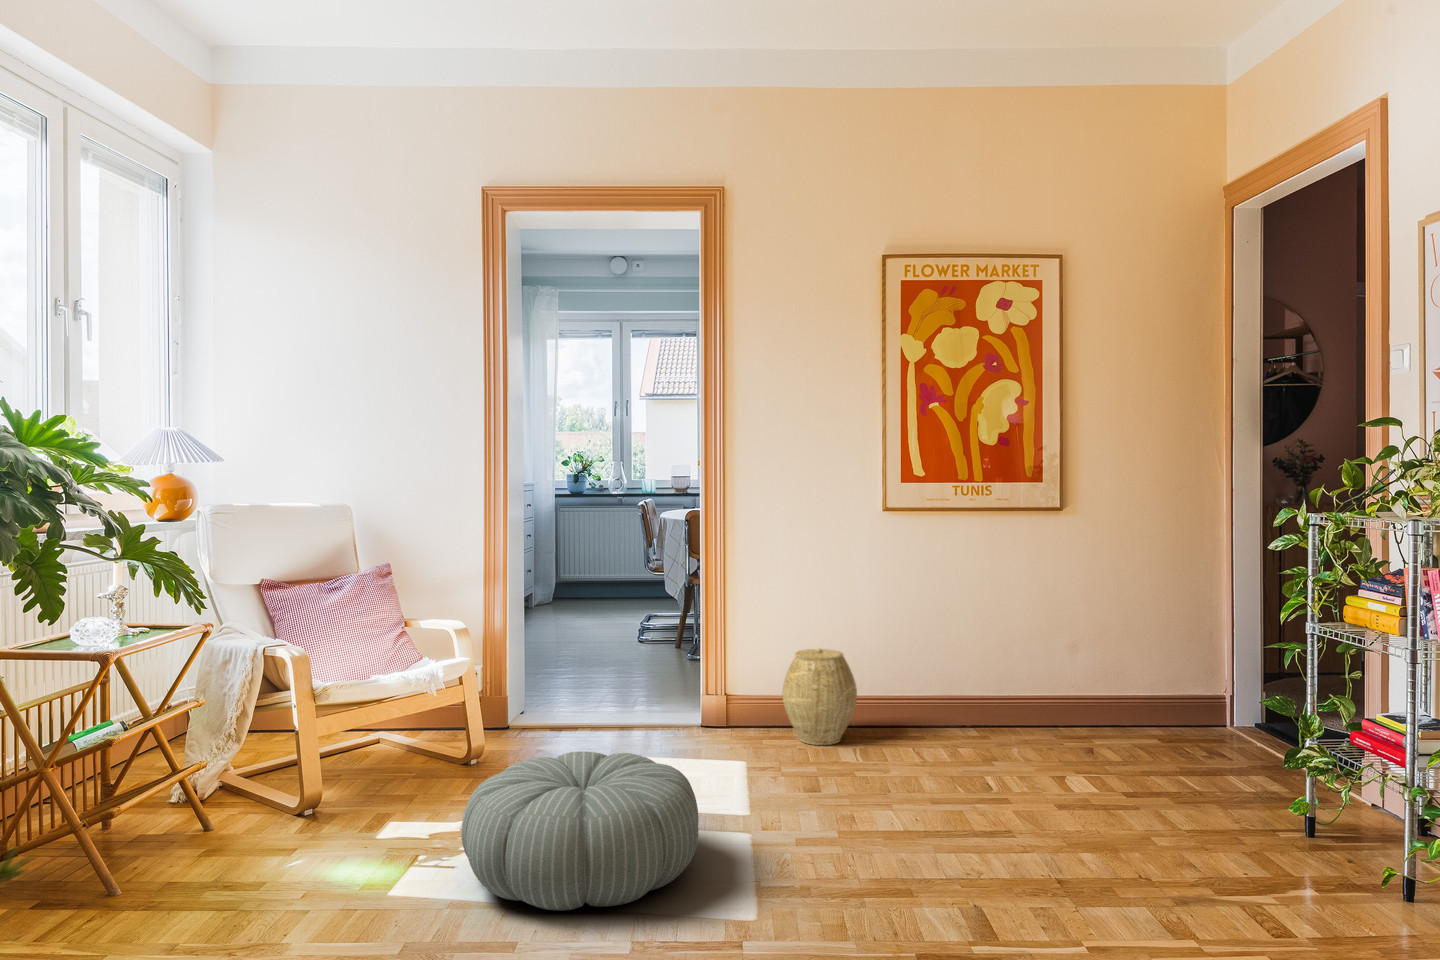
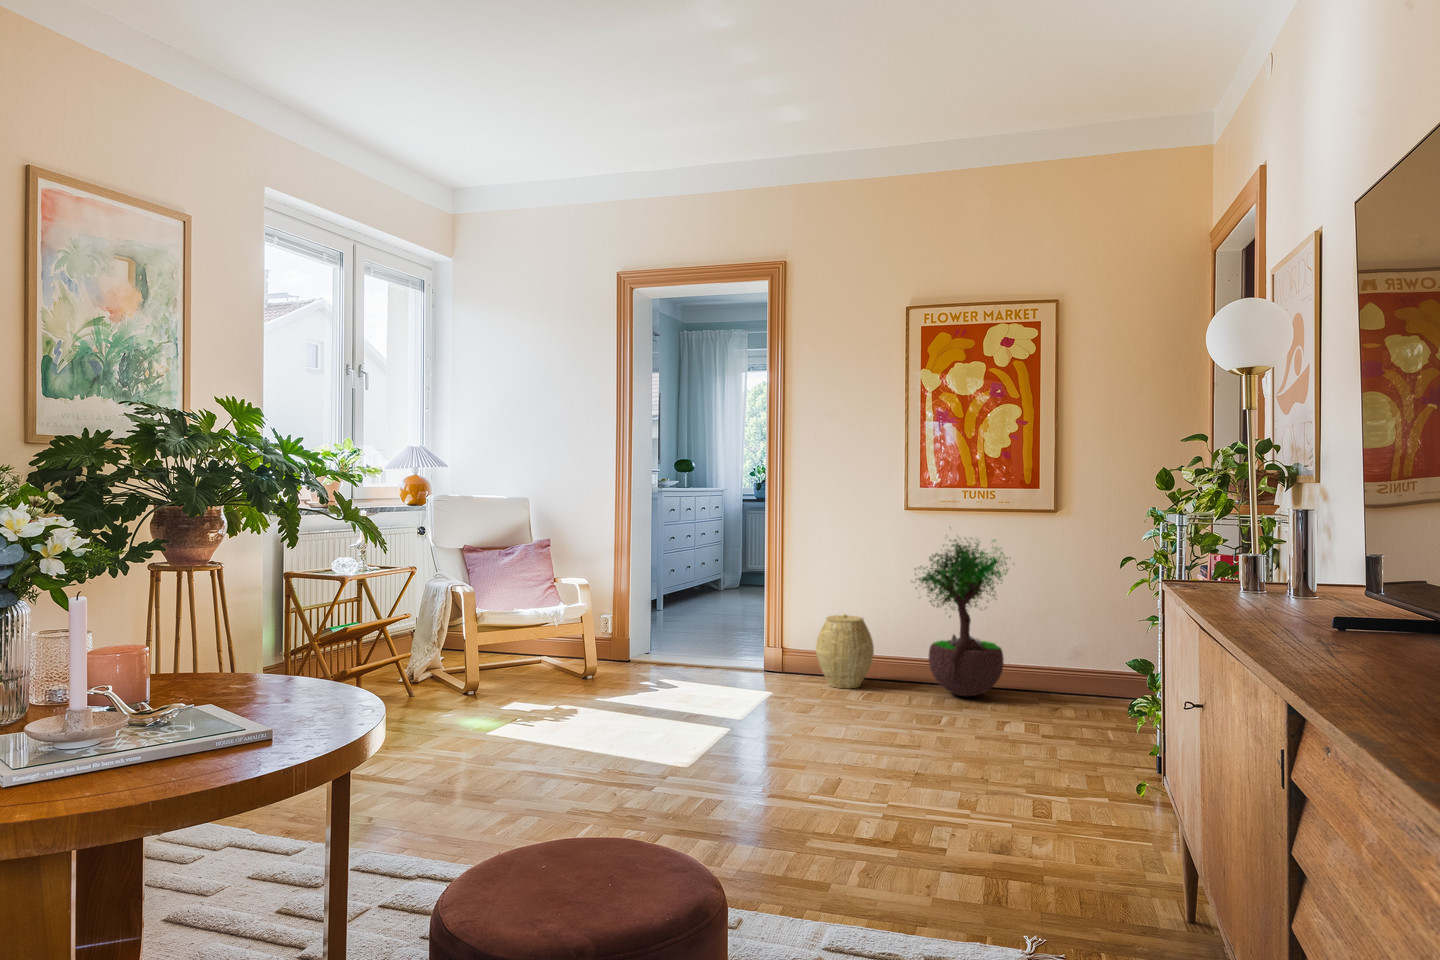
potted tree: none [915,532,1041,742] -> present [915,538,1008,696]
pouf: present [461,751,699,910] -> none [524,661,679,750]

